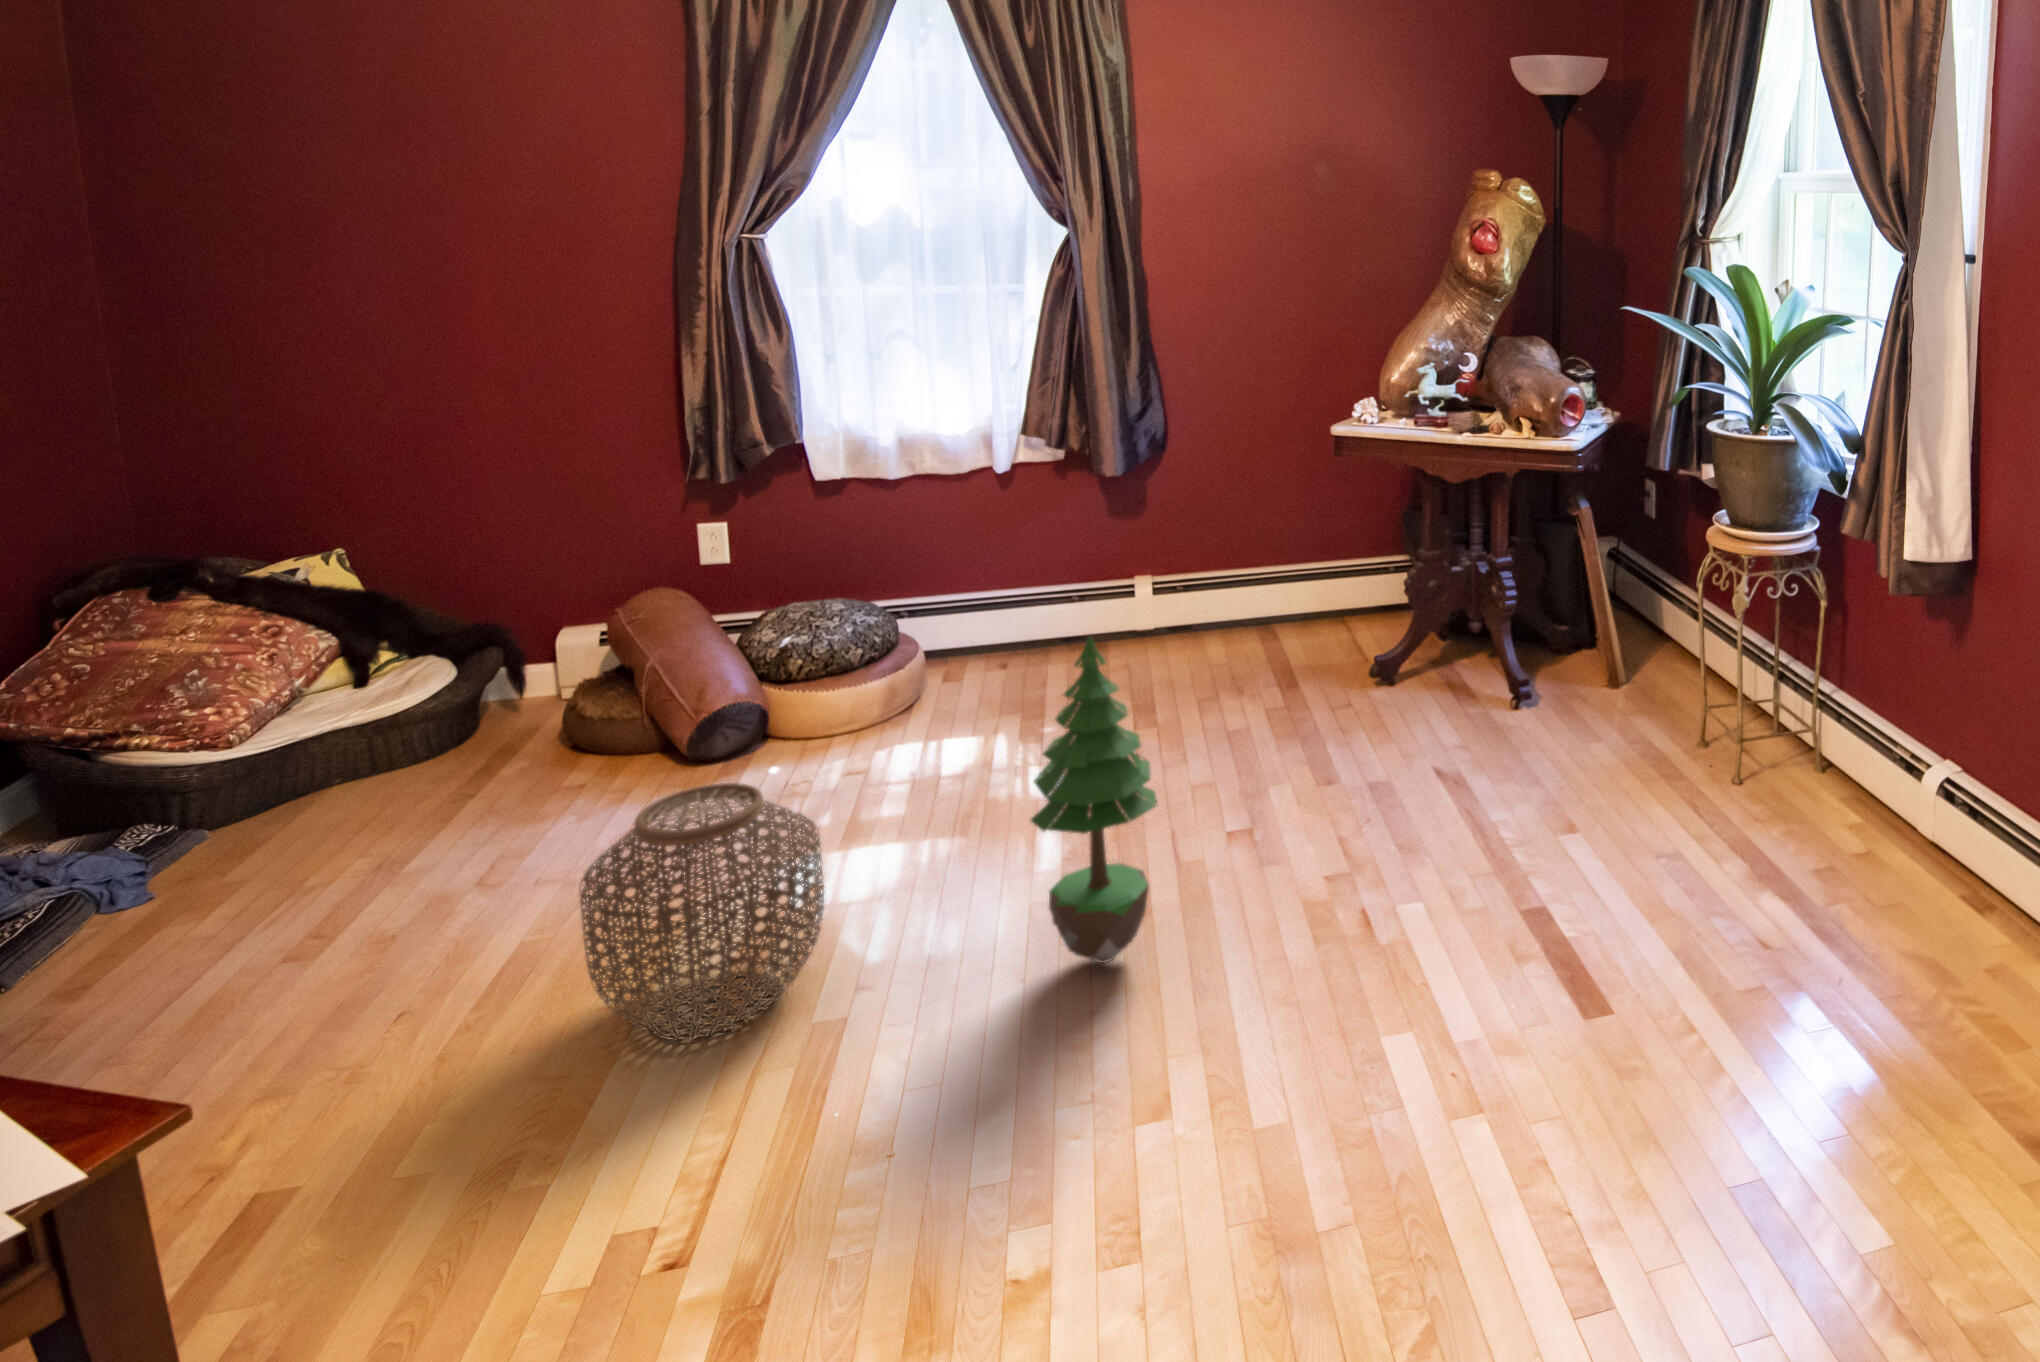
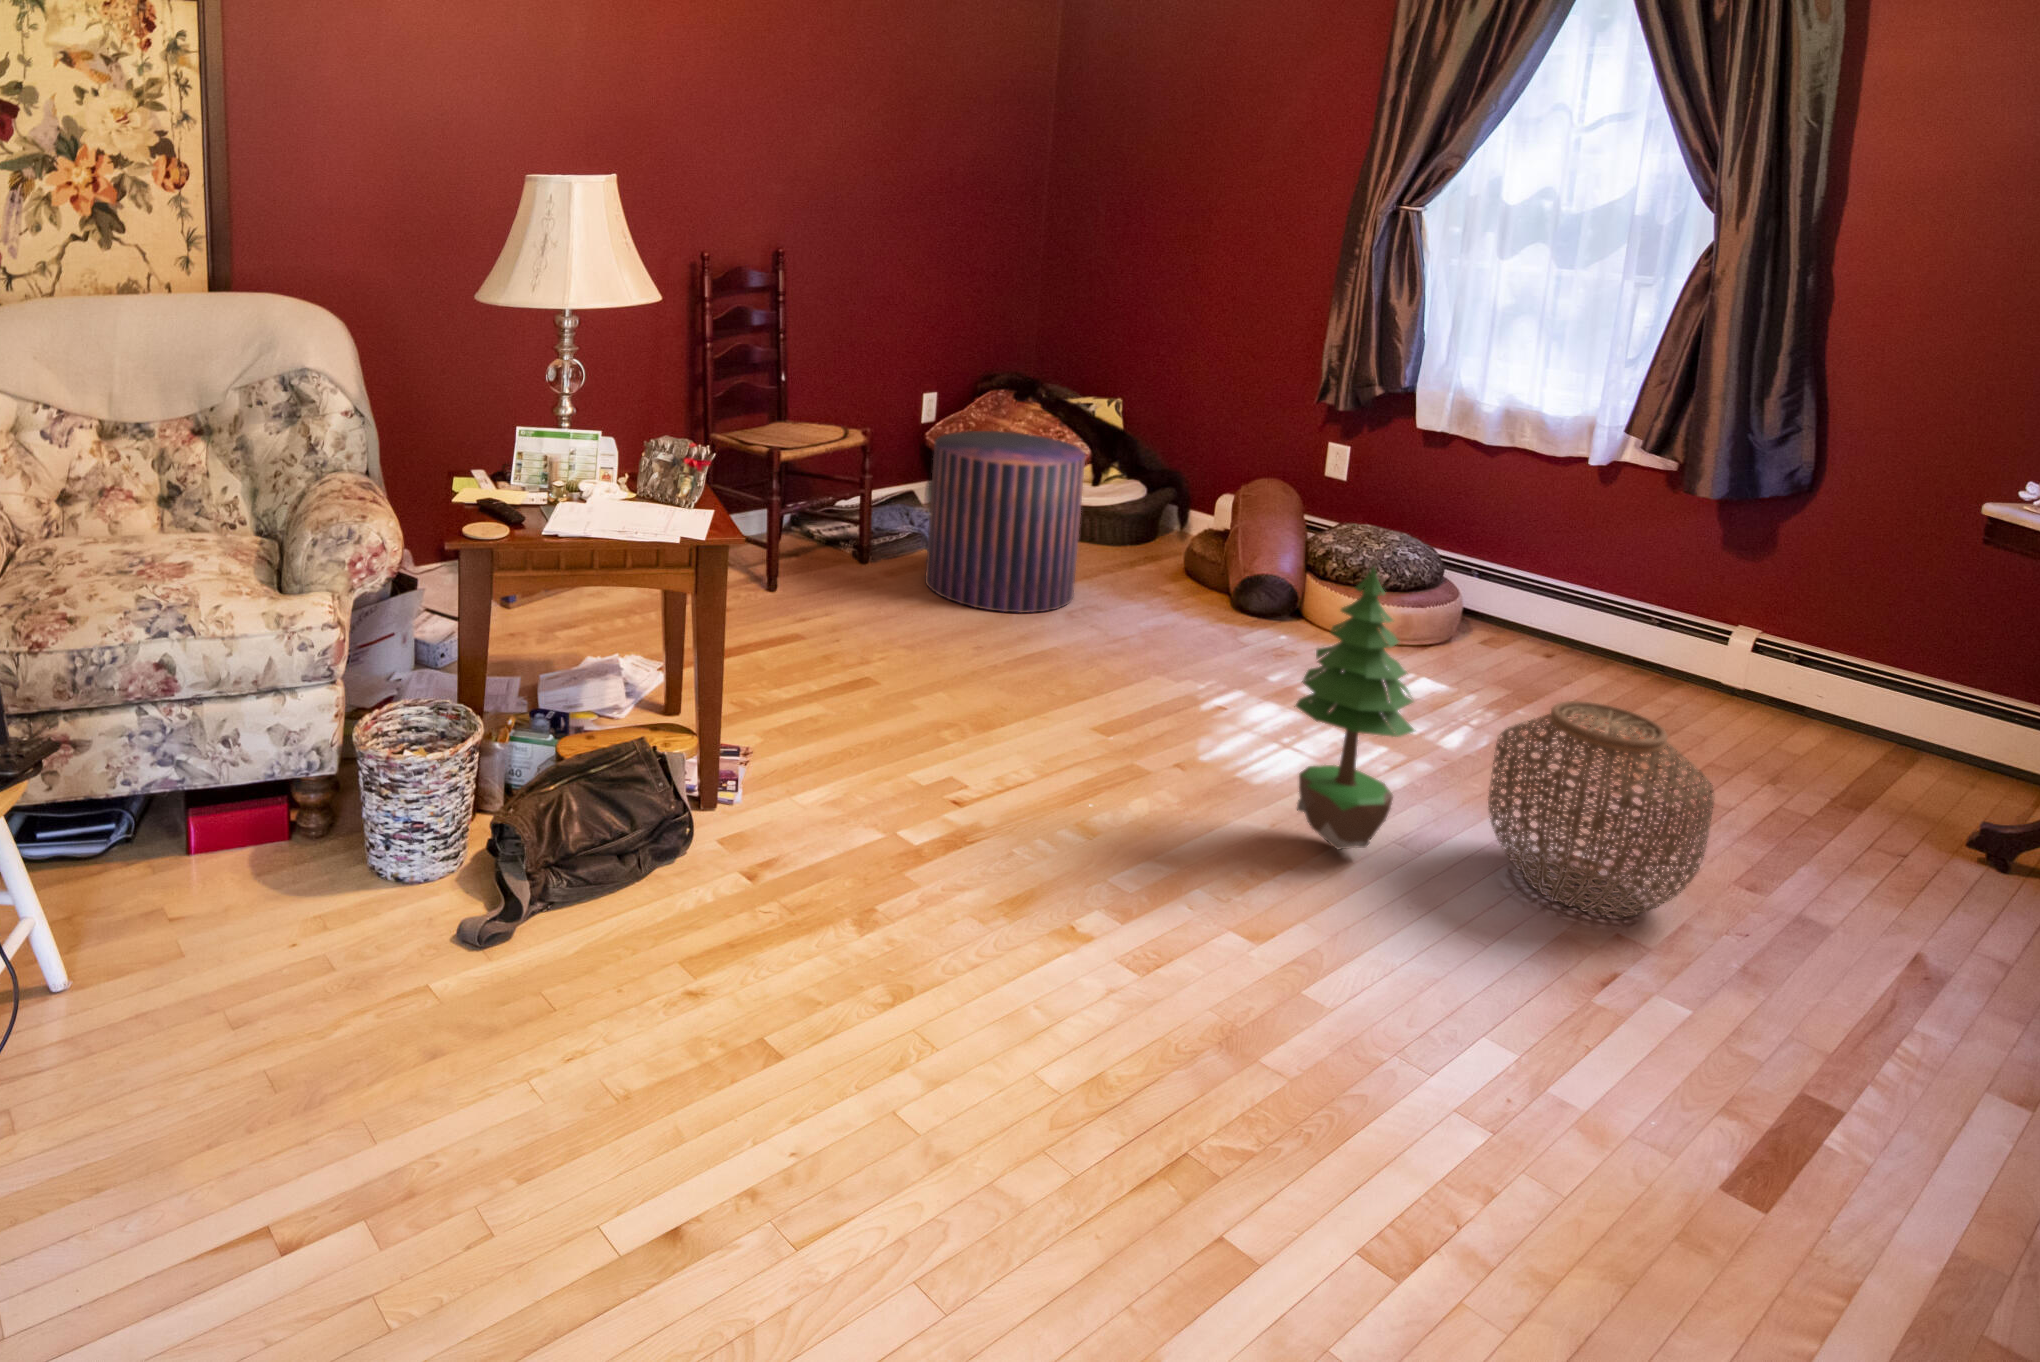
pouf: none [116,633,472,975] -> present [925,431,1085,613]
woven basket: present [580,783,824,1041] -> present [1488,701,1714,917]

